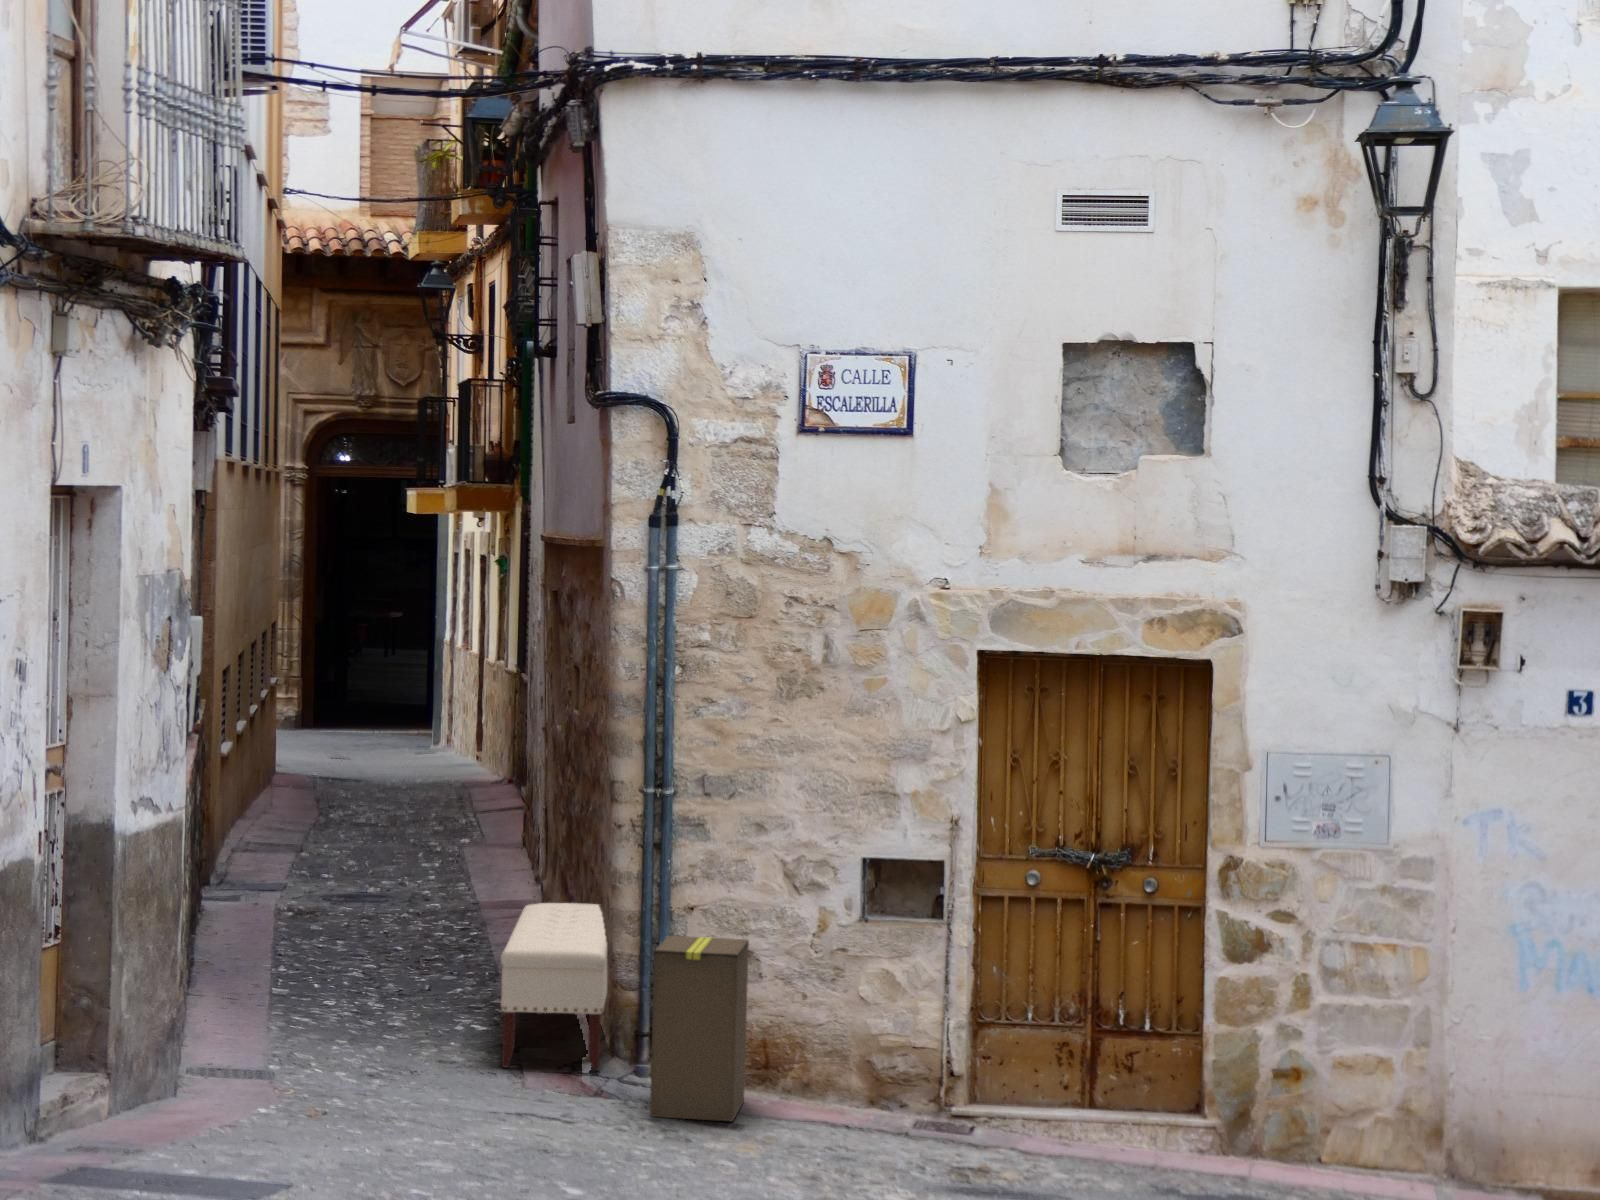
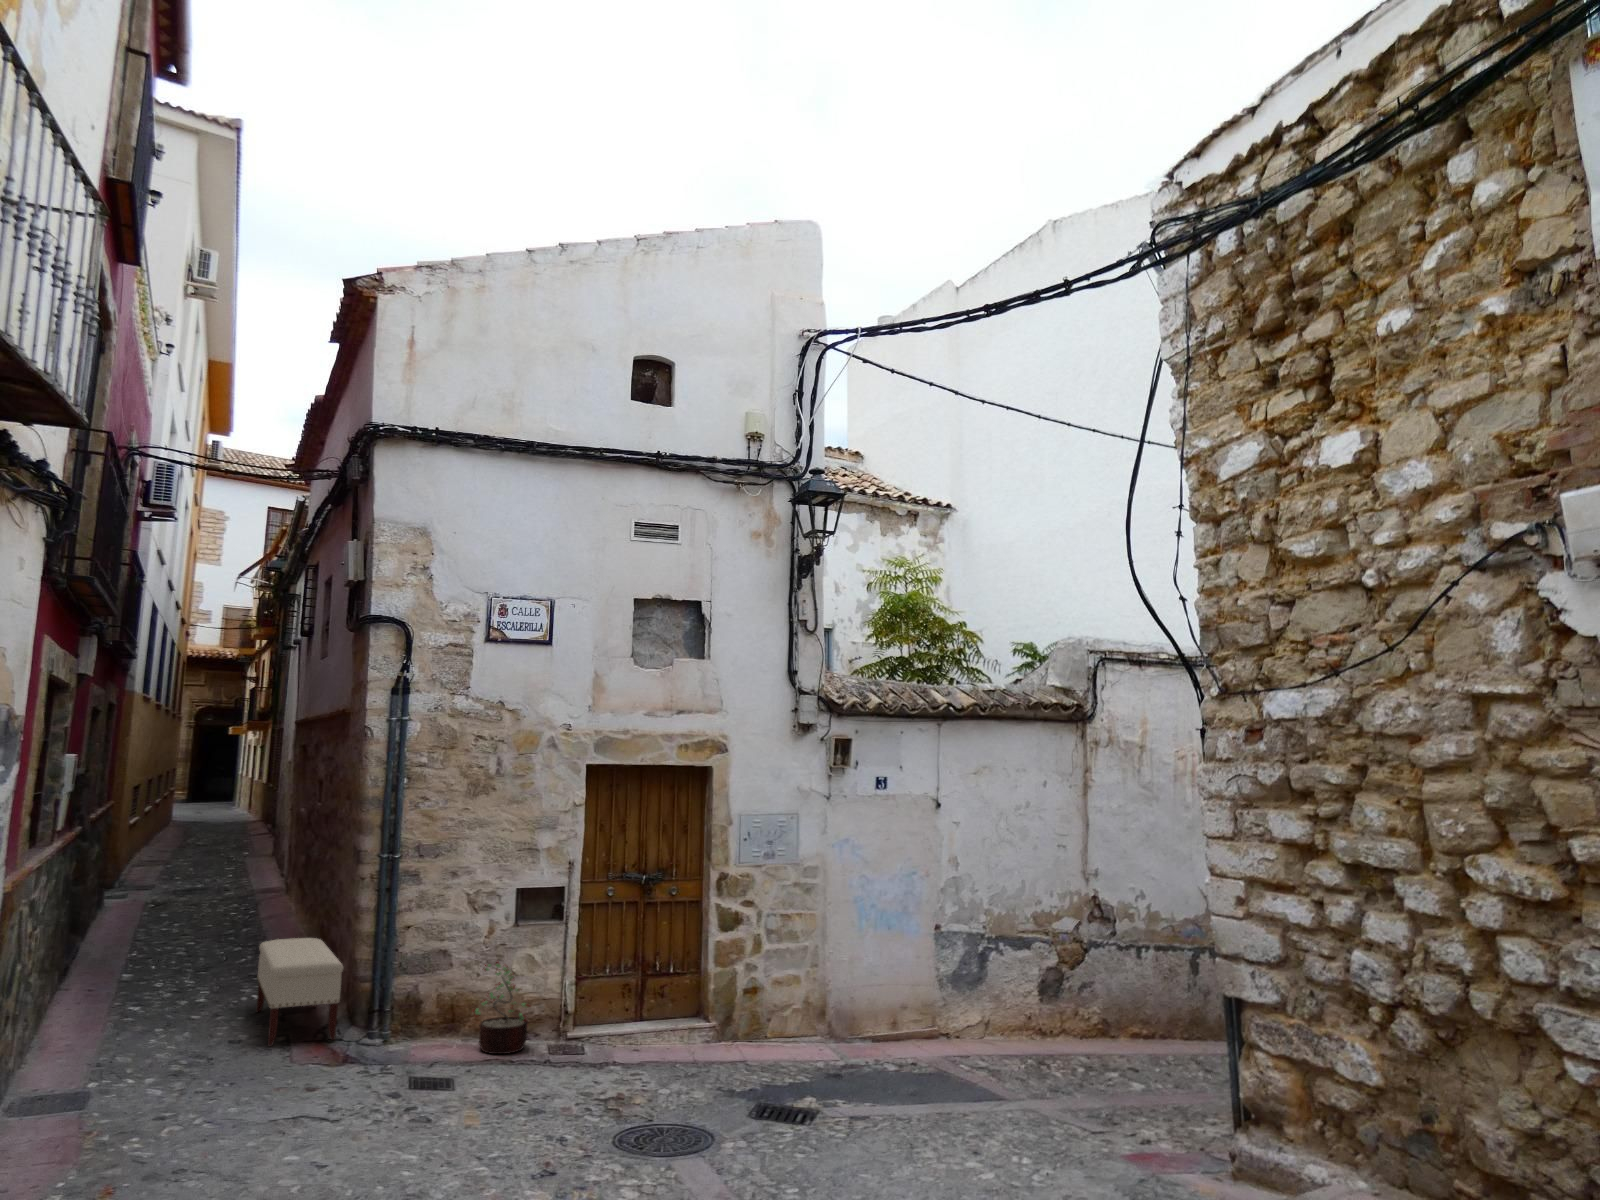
cardboard box: present [650,936,749,1121] -> none [388,943,451,1063]
decorative plant: none [788,975,877,1126] -> present [473,963,530,1054]

